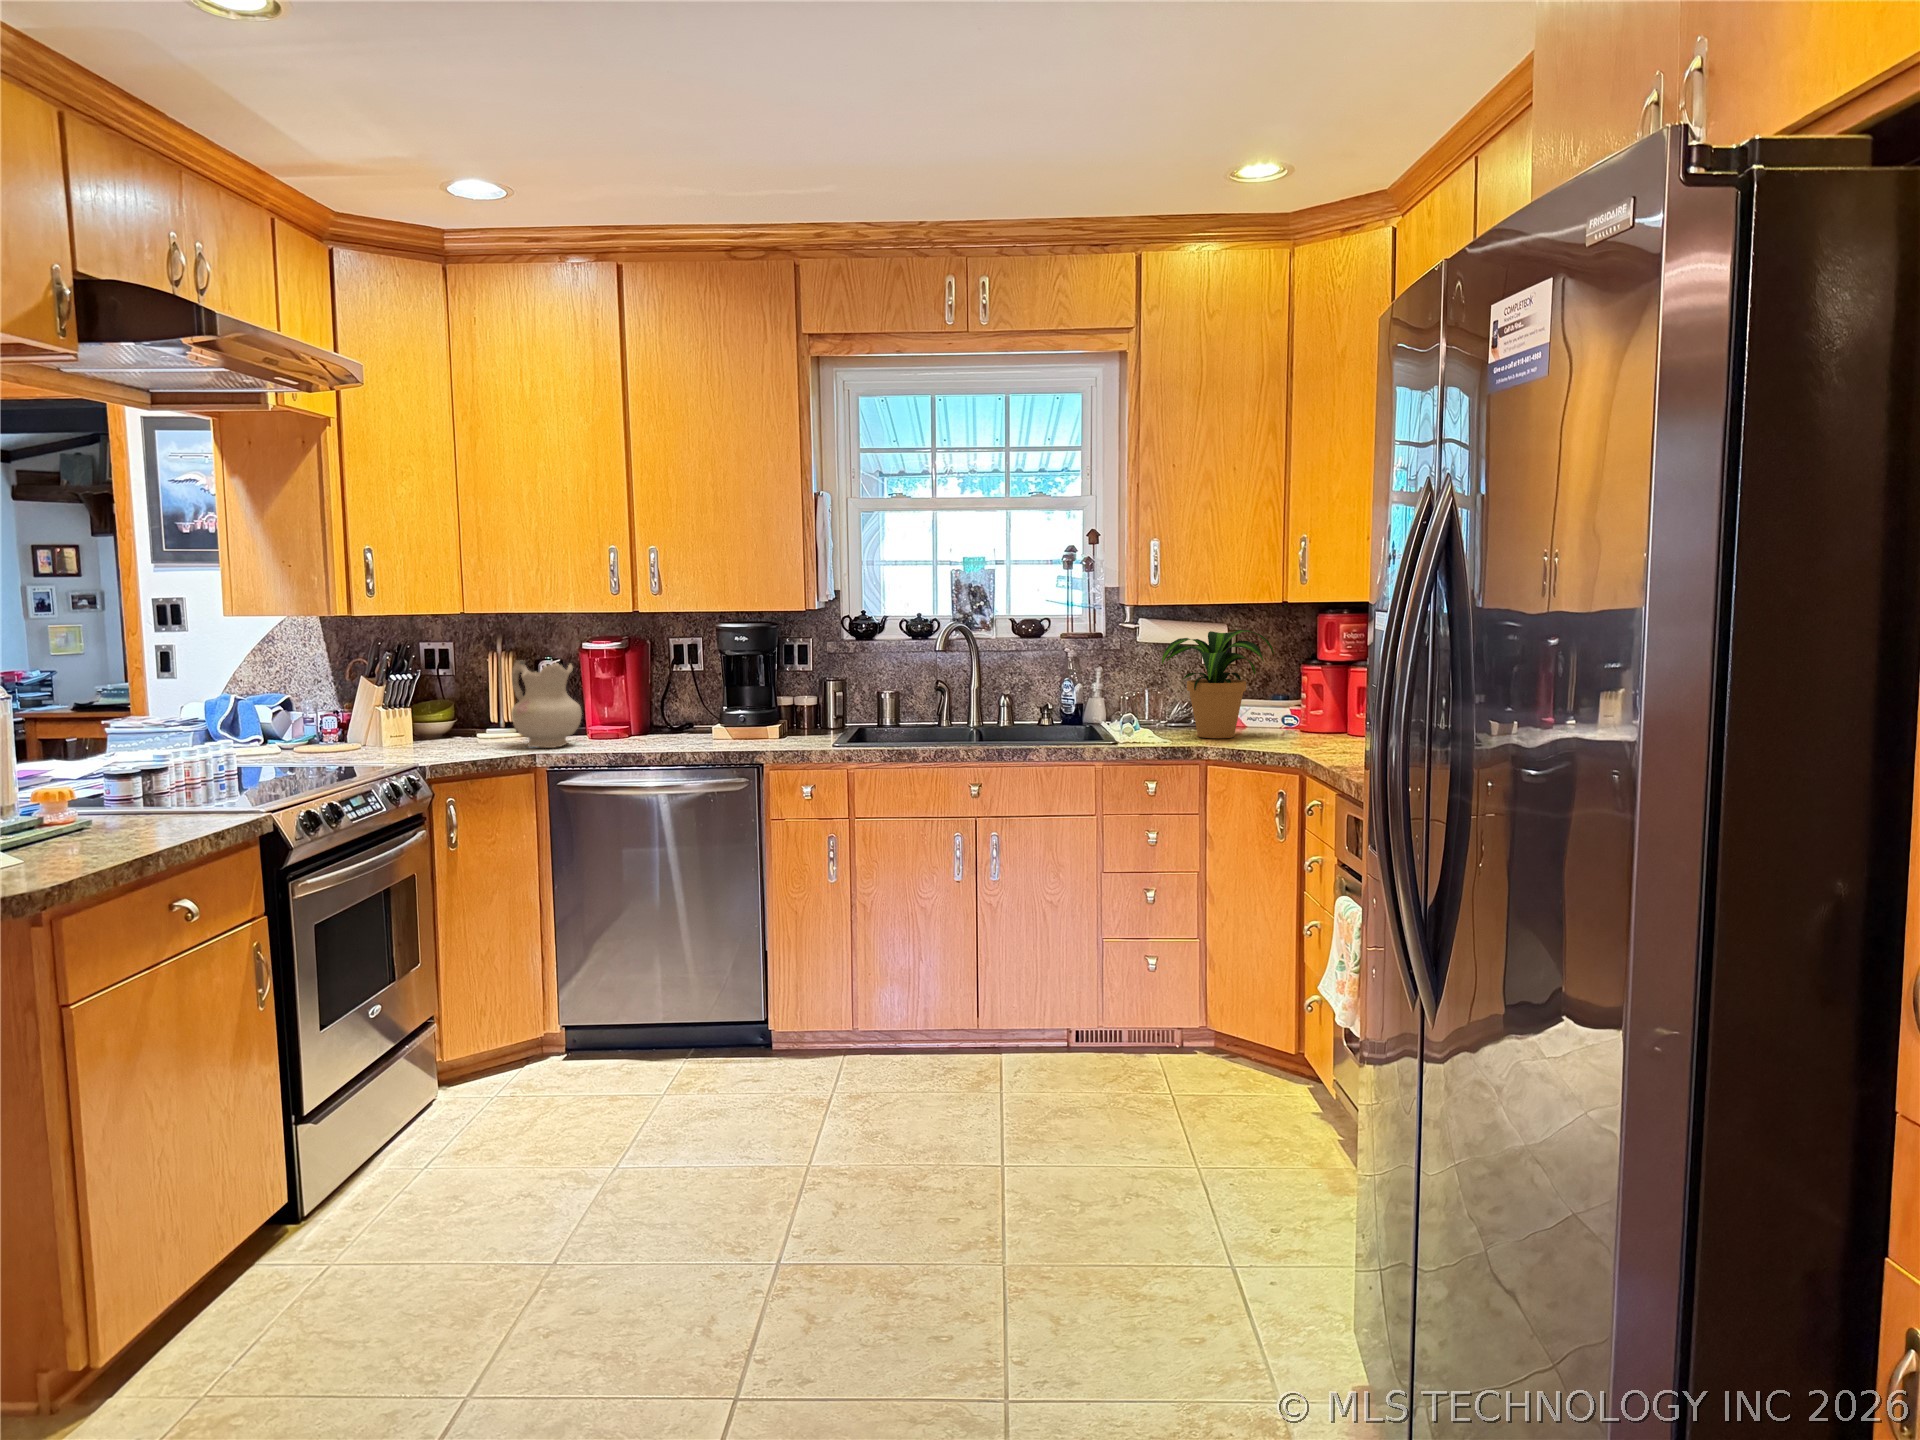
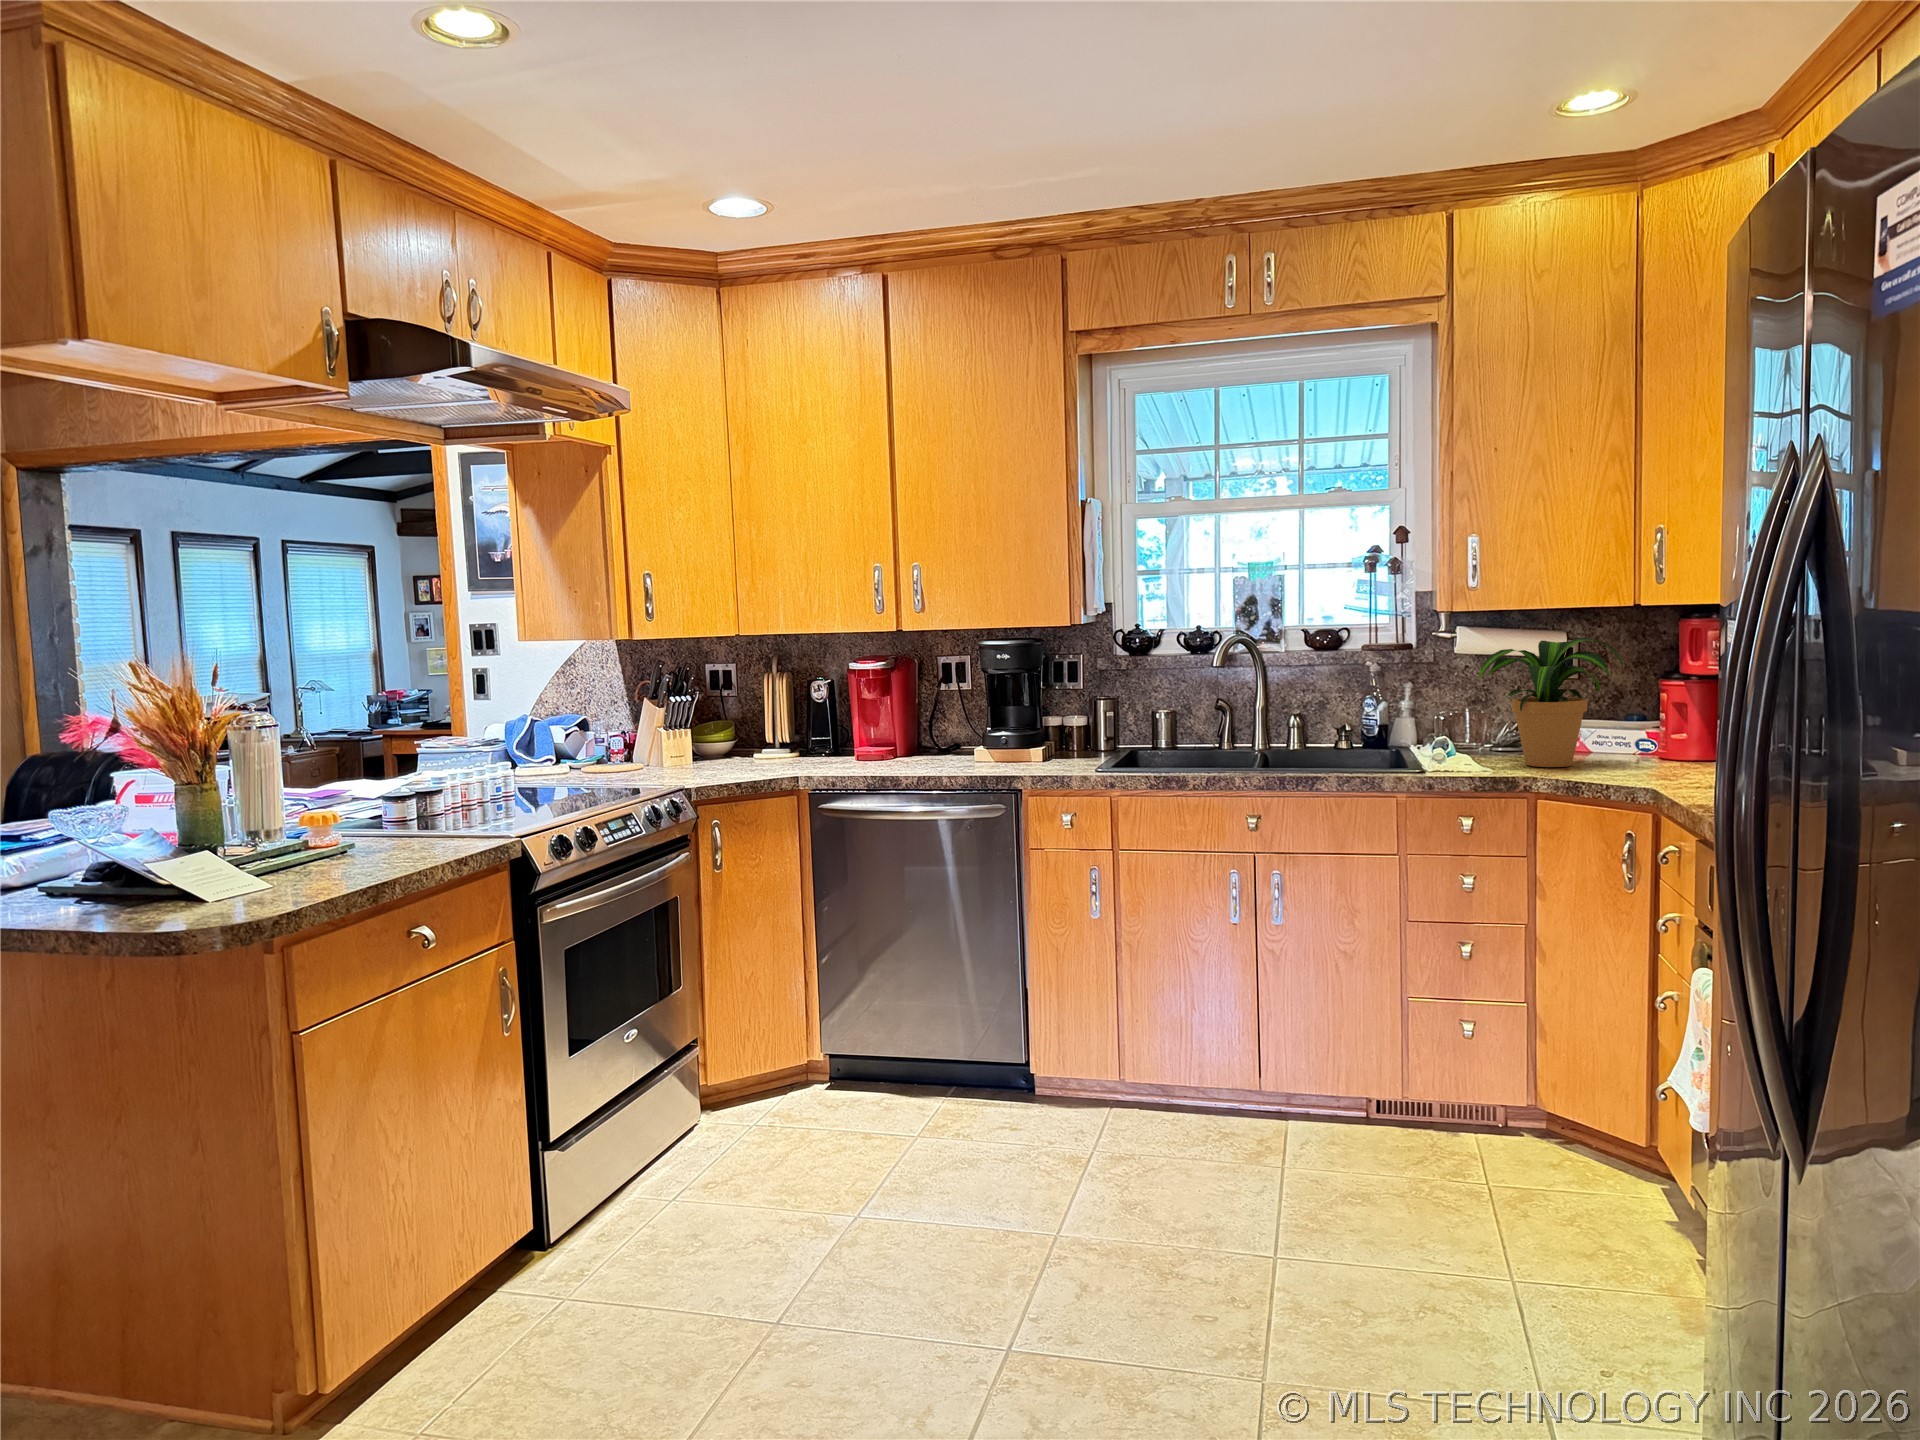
ceramic pitcher: present [511,660,582,748] -> none [775,681,843,770]

